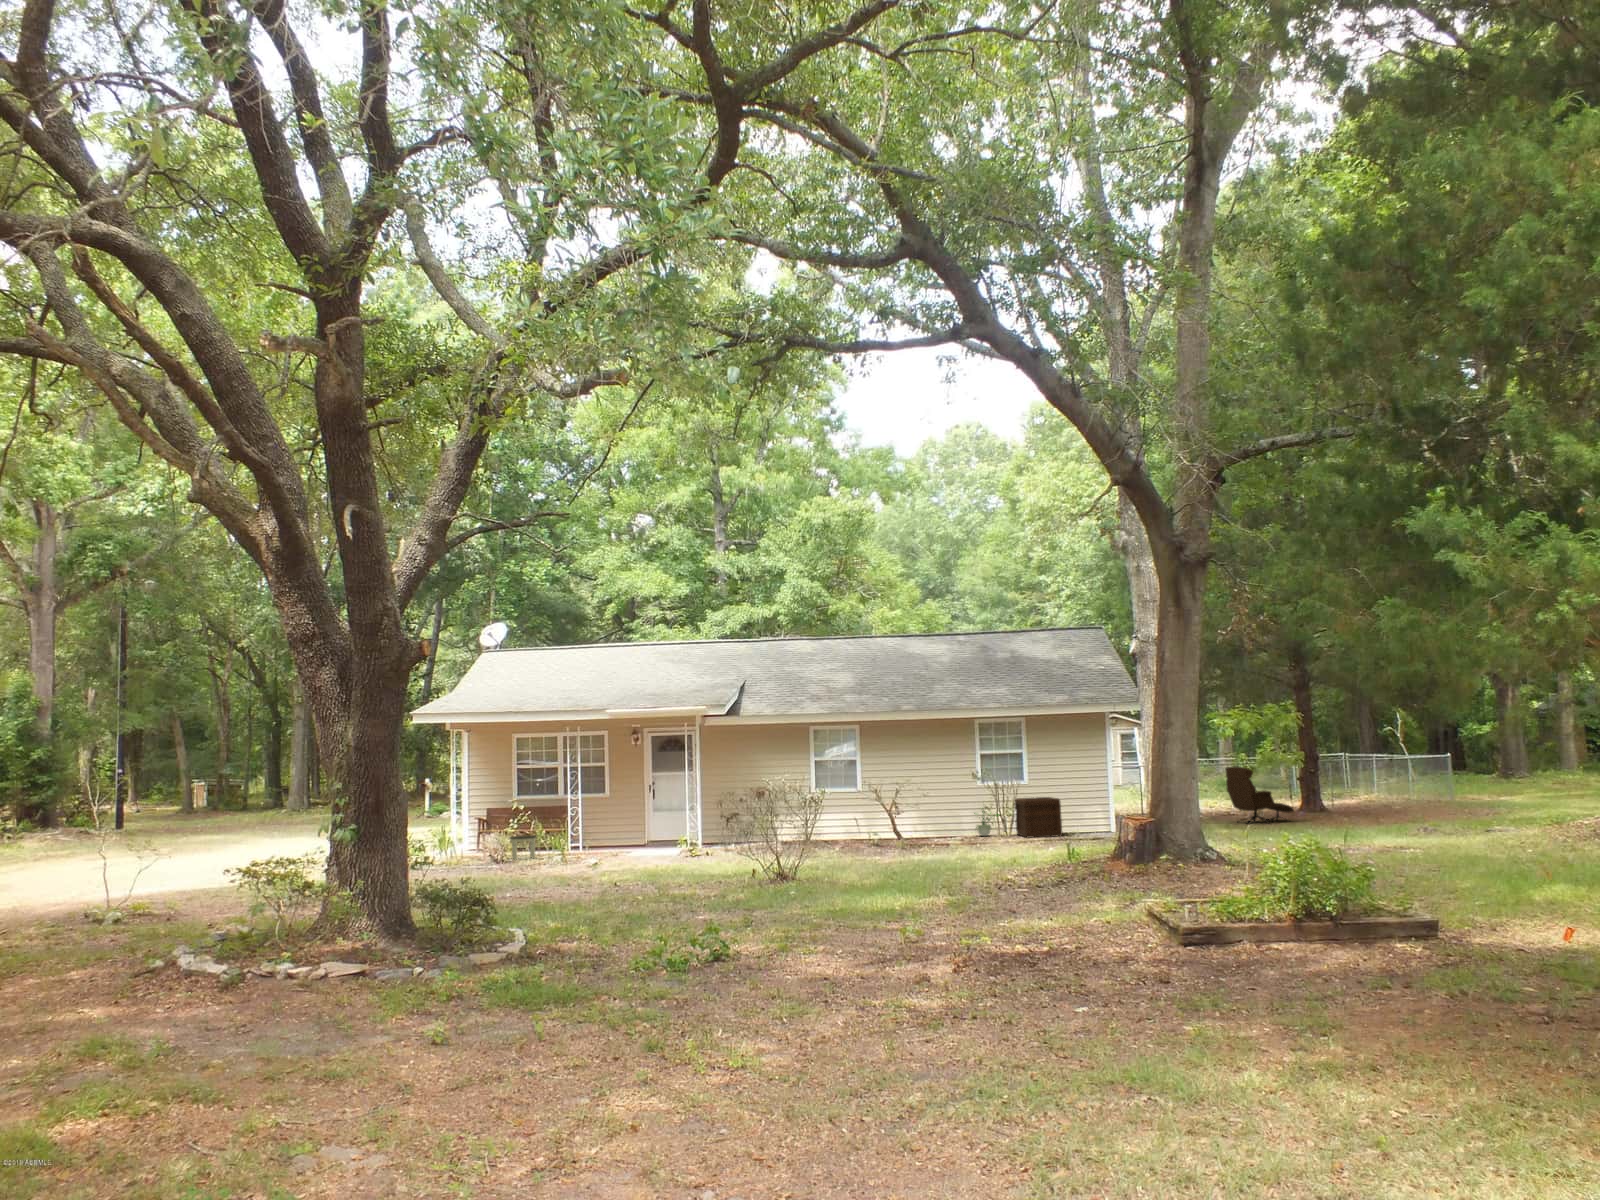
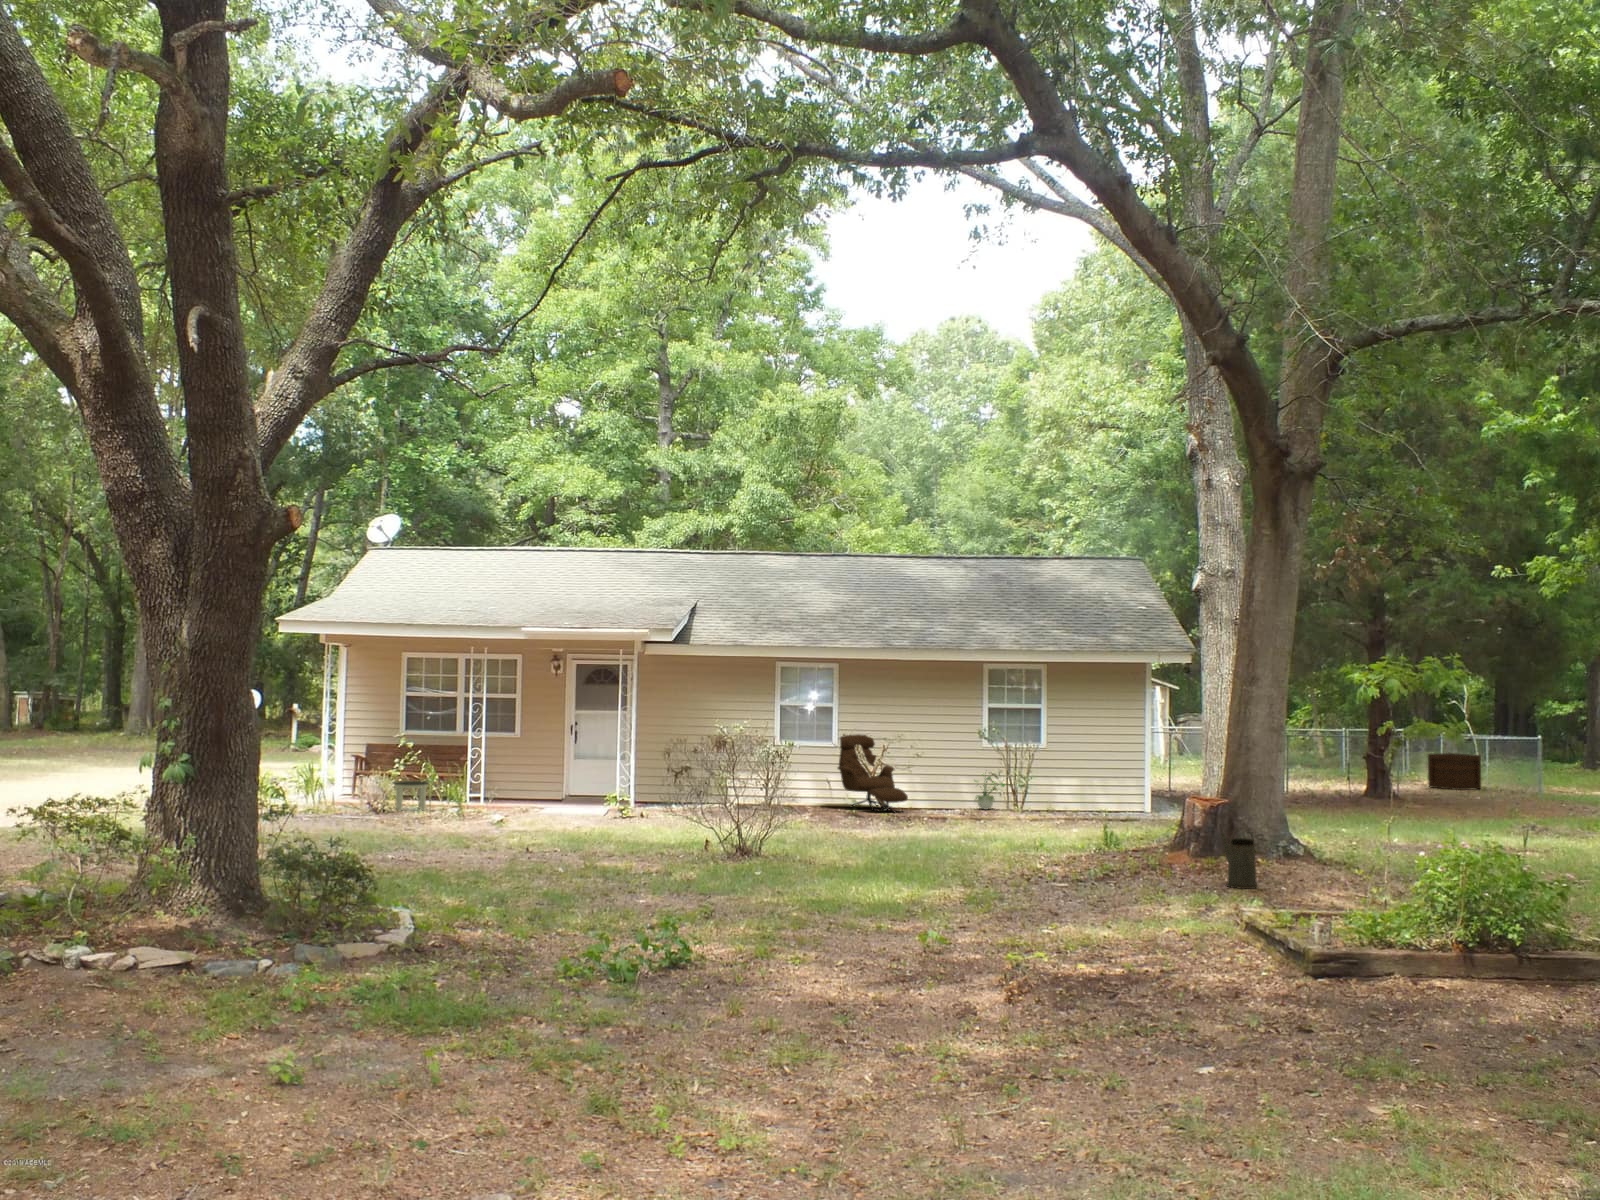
lounge chair: present [1225,766,1294,824] -> present [838,734,908,812]
wooden crate: present [1014,797,1062,838] -> present [1428,753,1481,790]
watering can: none [1150,839,1180,887] -> present [1221,828,1258,889]

